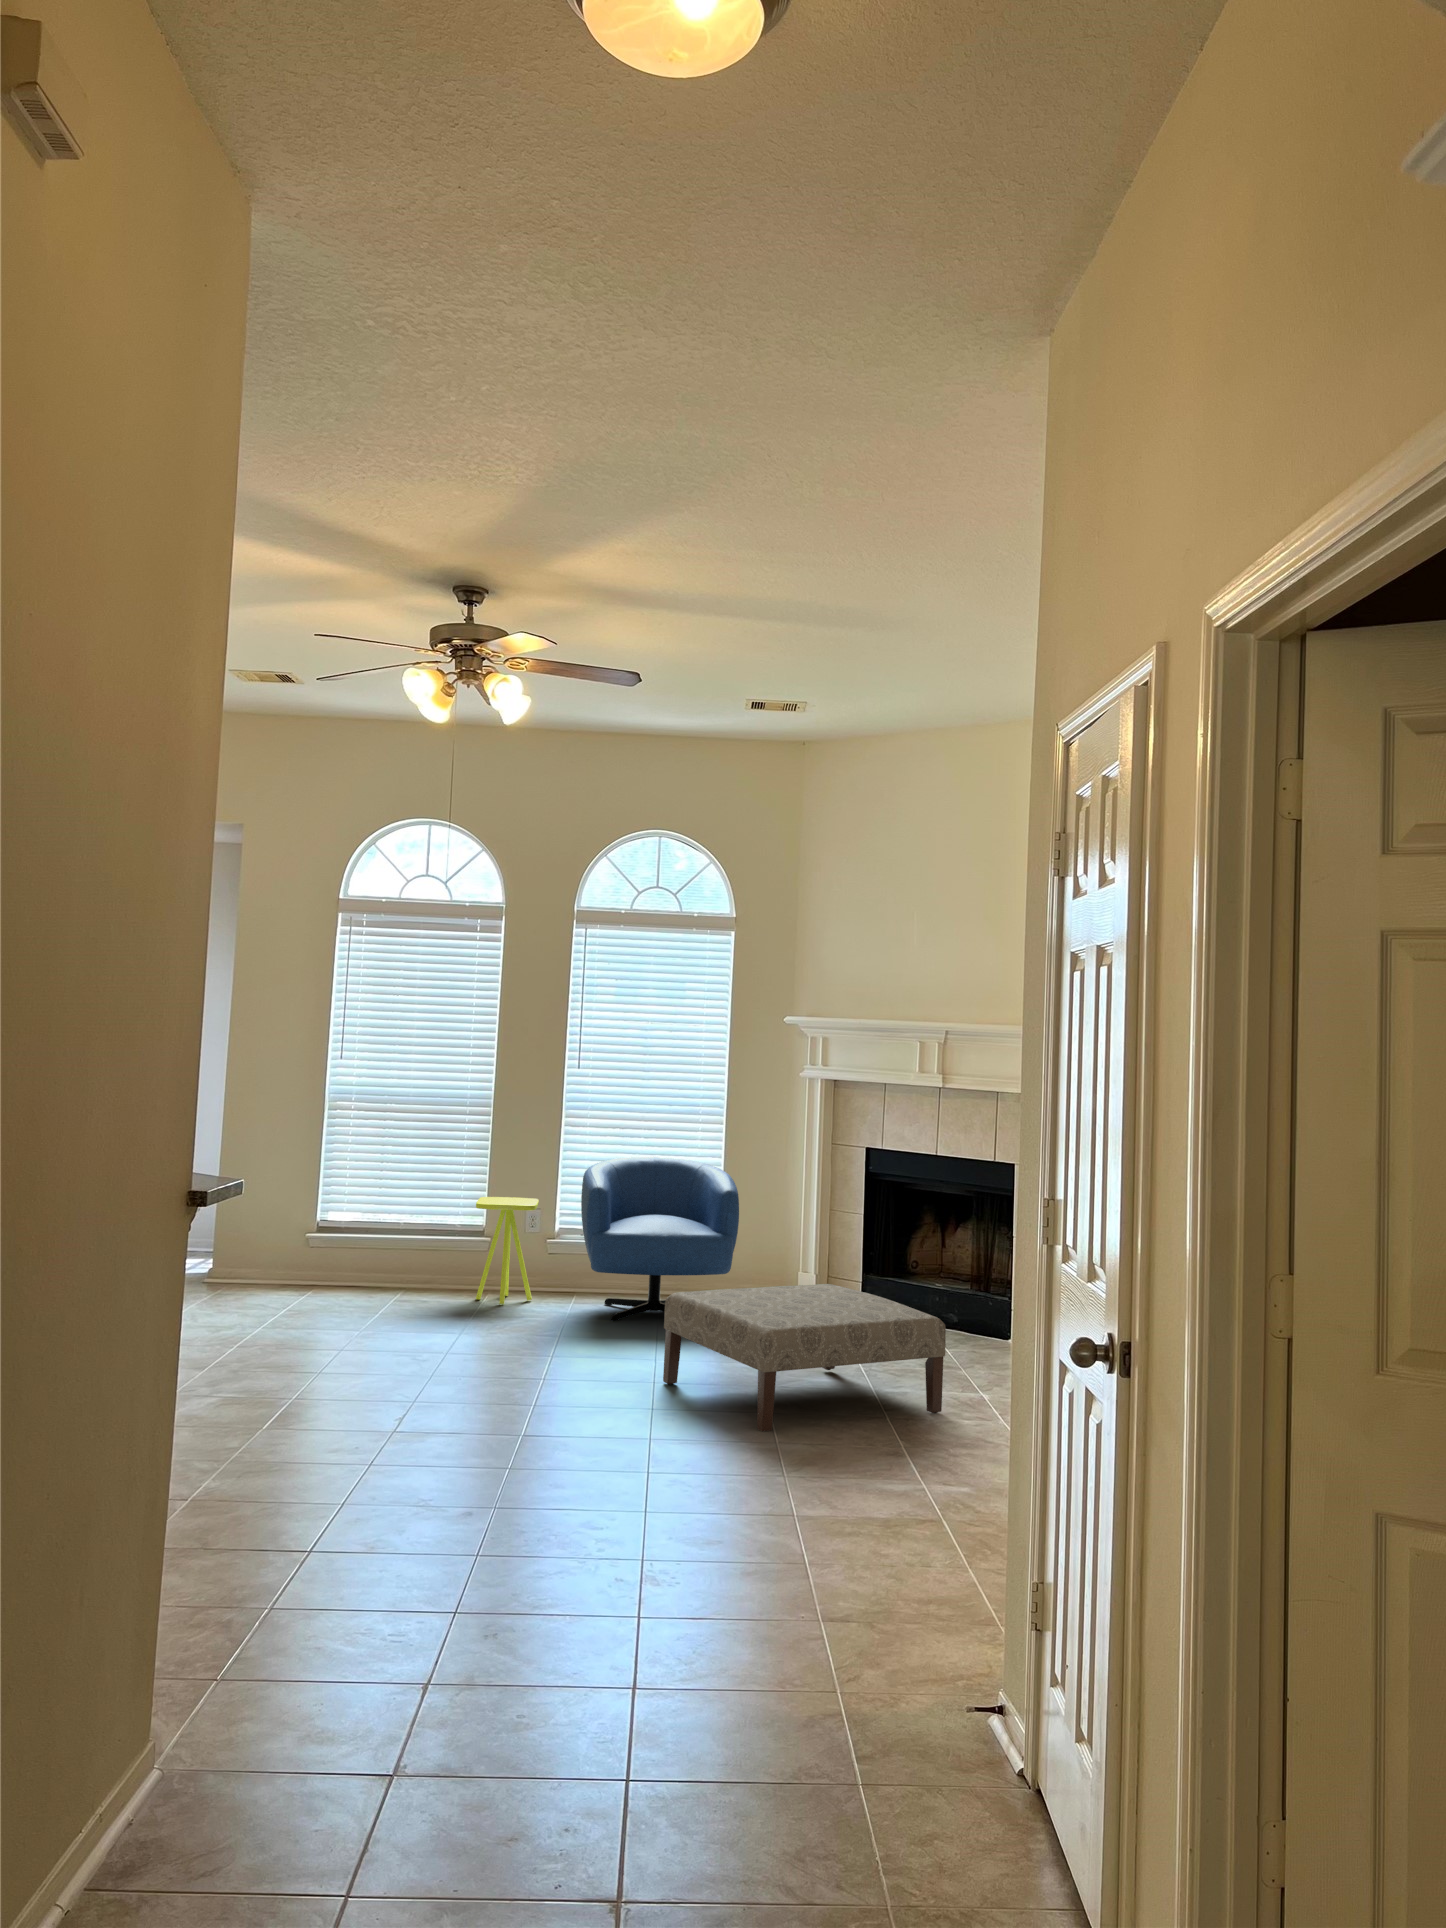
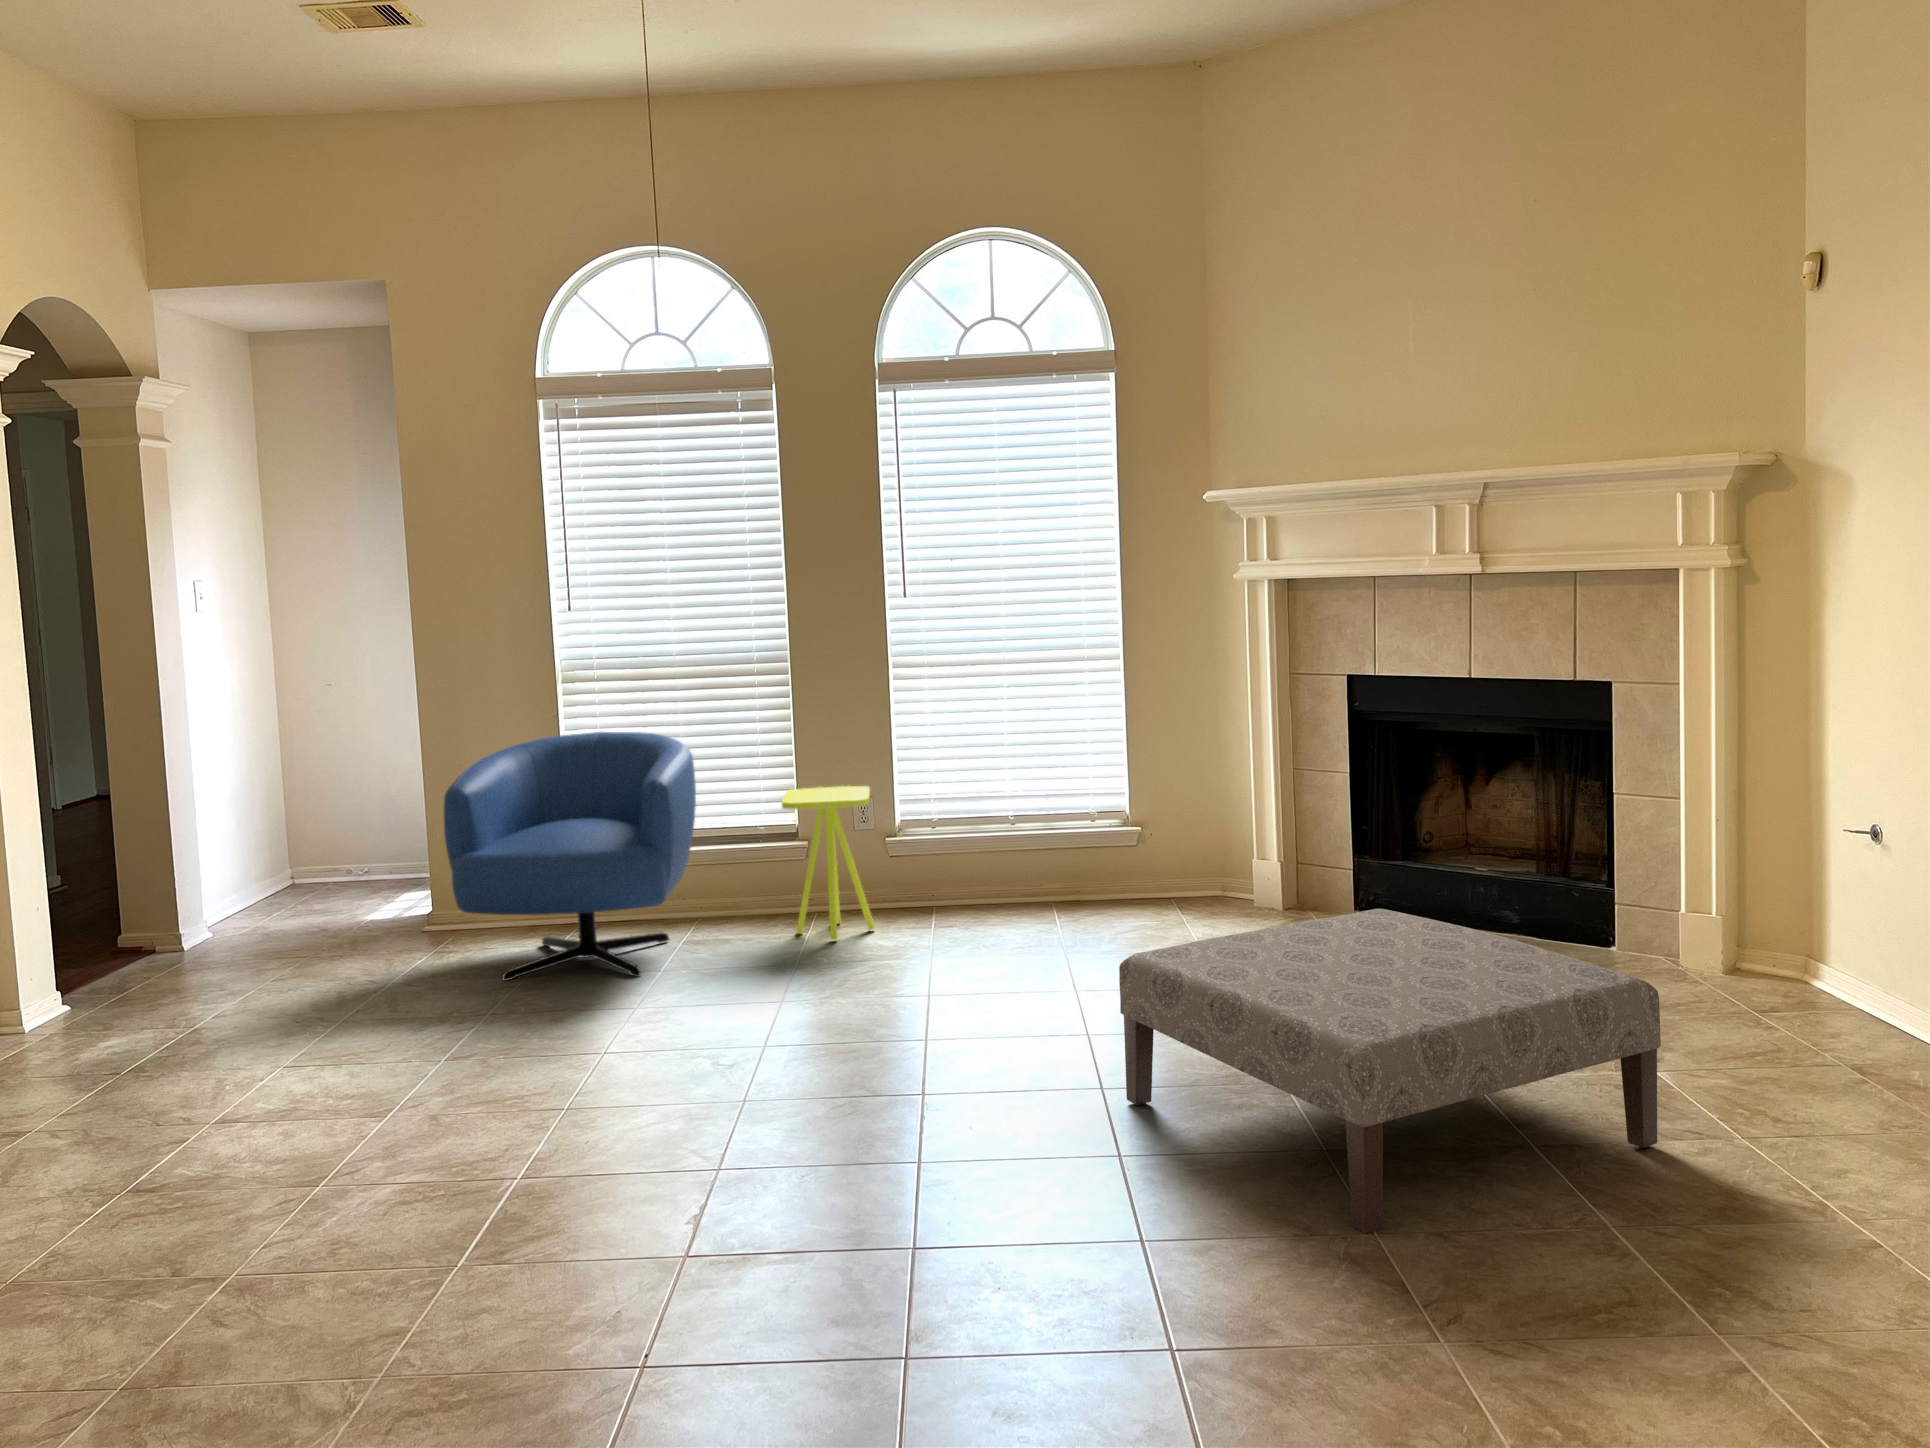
armchair: present [581,1157,739,1321] -> present [444,732,696,981]

